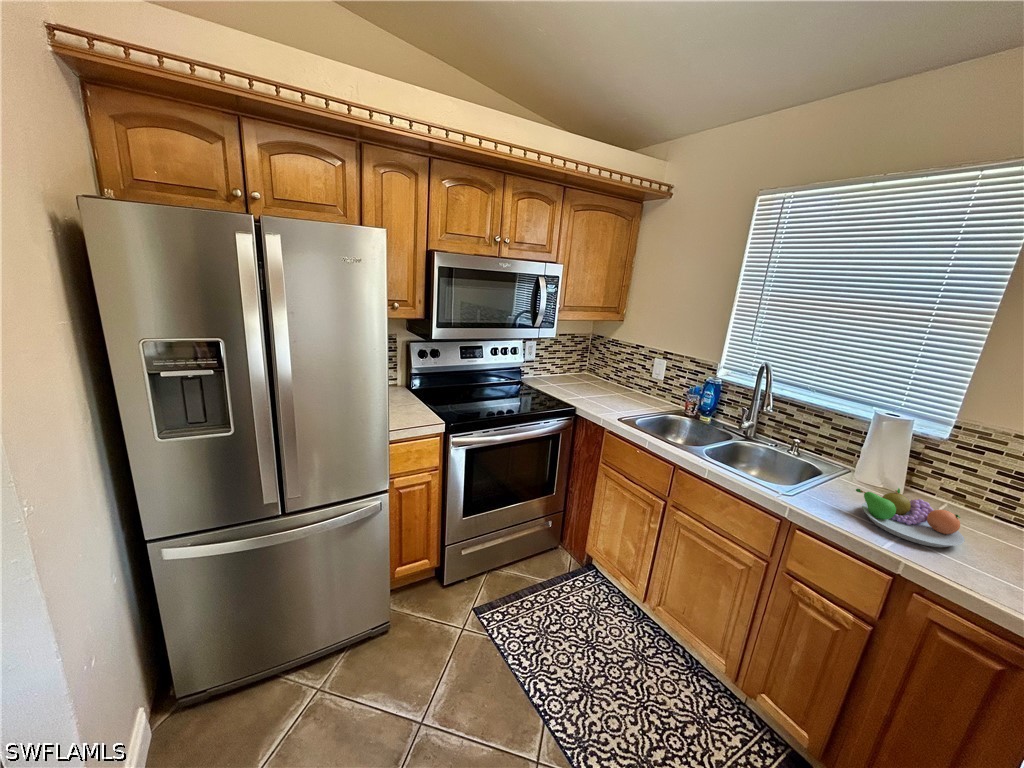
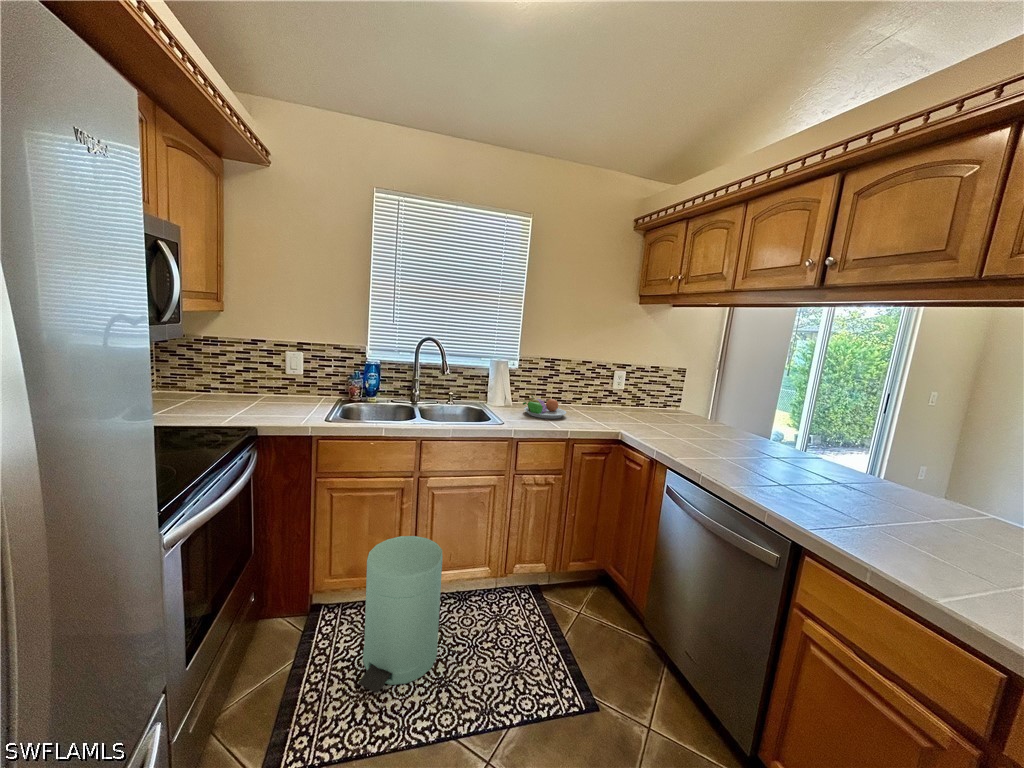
trash can: none [548,538,641,673] -> present [358,536,443,693]

